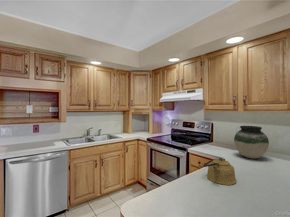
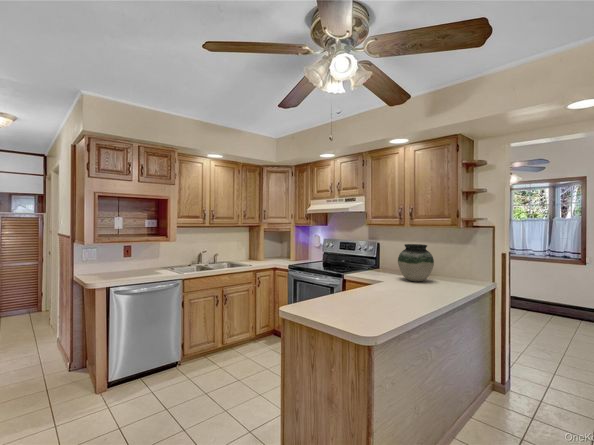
kettle: present [203,158,236,185] -> none [356,273,388,297]

